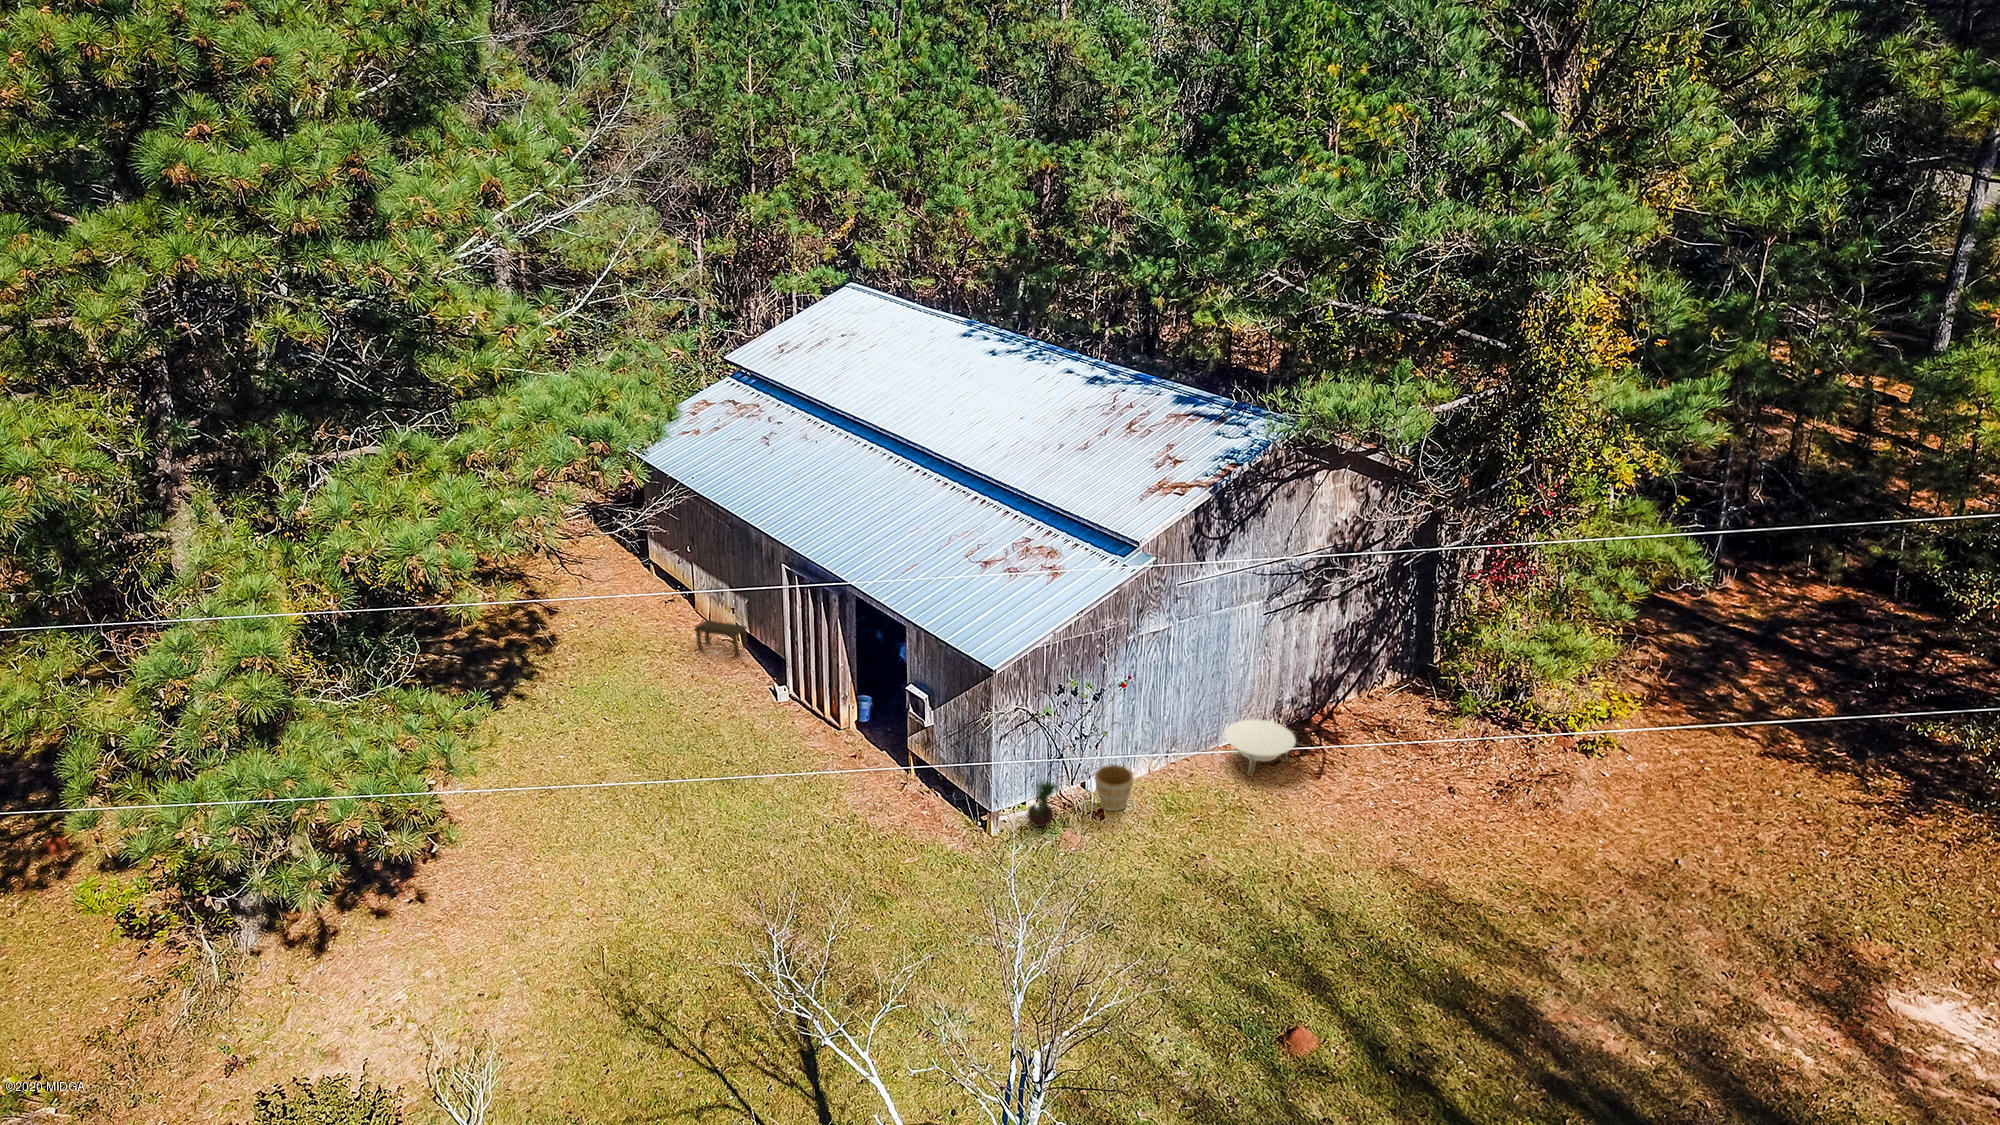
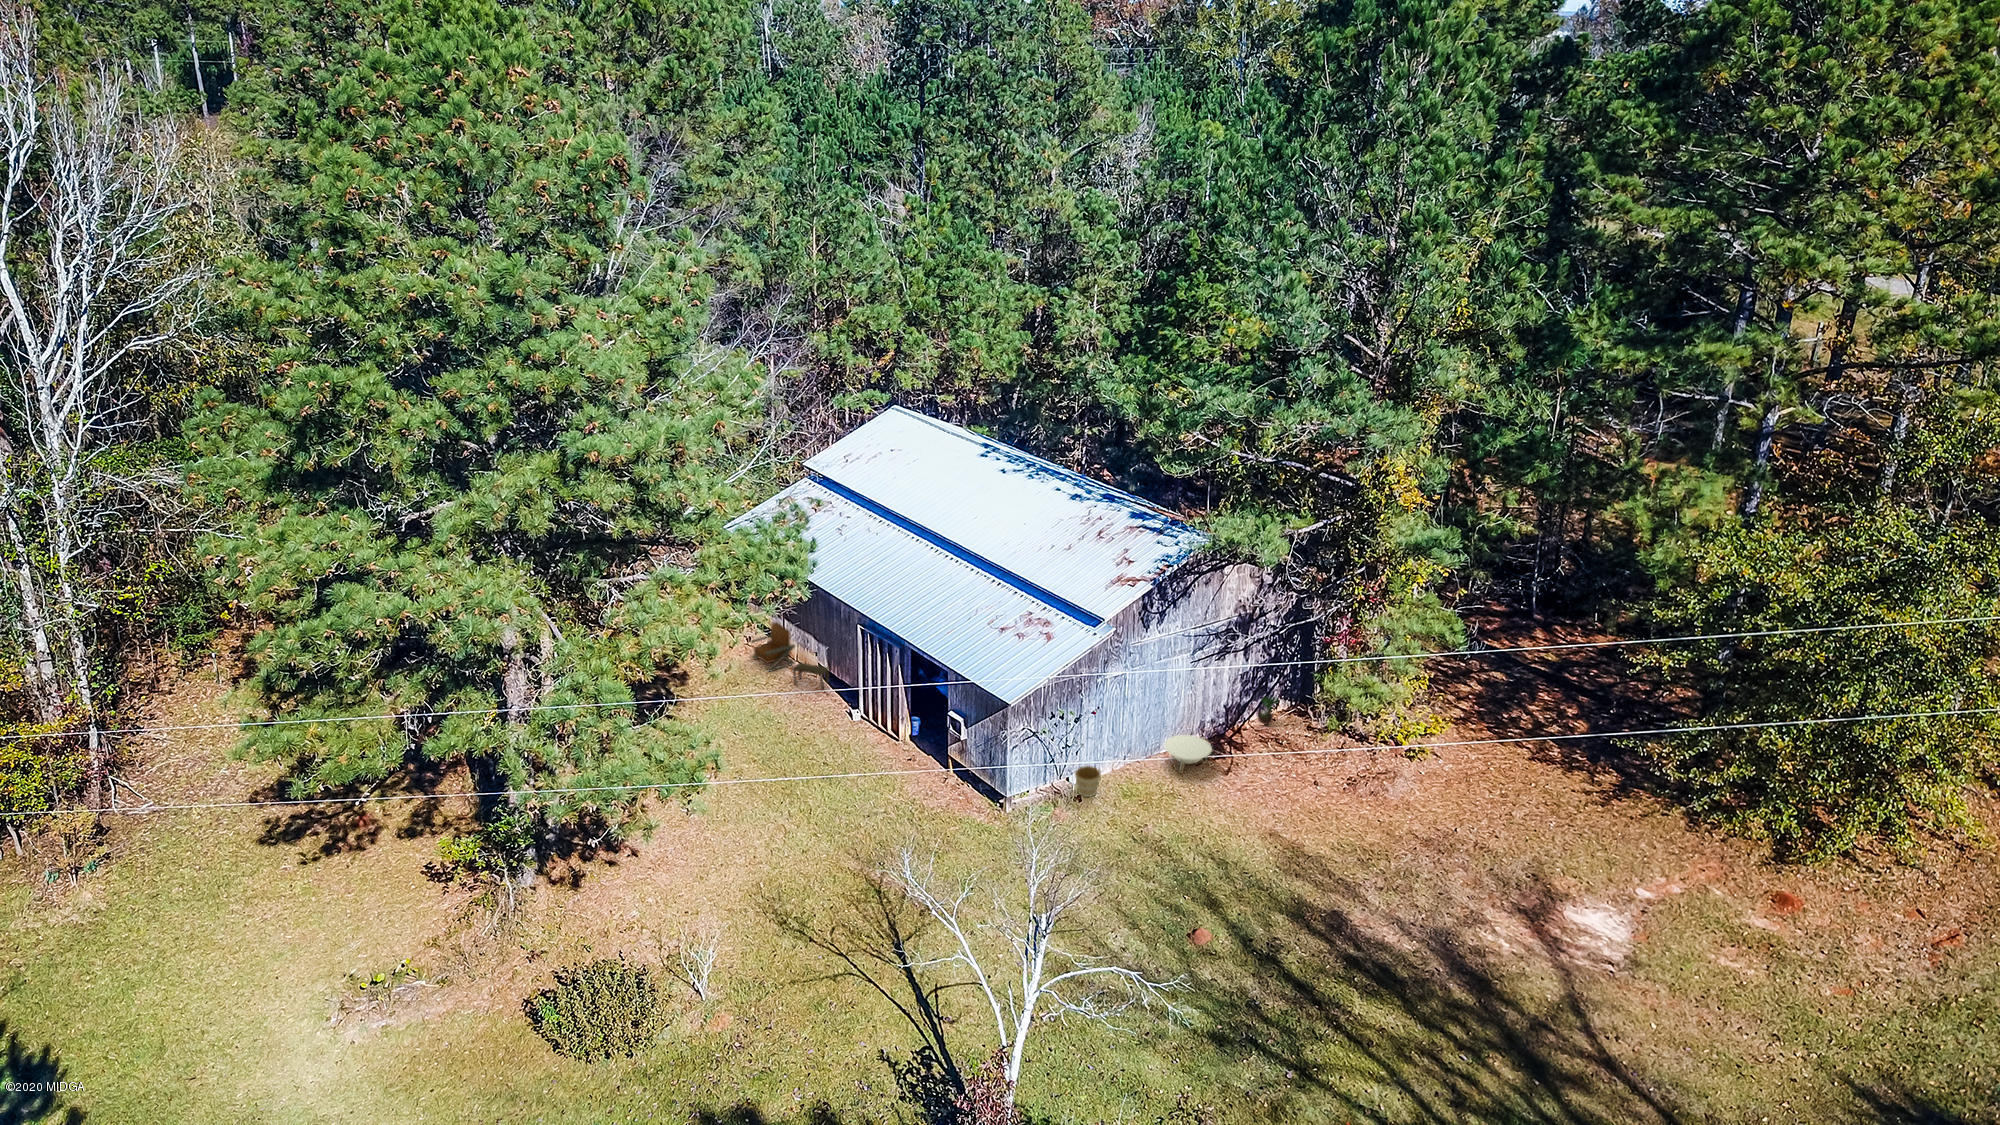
lounge chair: none [641,565,705,634] -> present [750,622,795,672]
potted tree: present [1028,780,1059,827] -> present [1258,697,1277,724]

